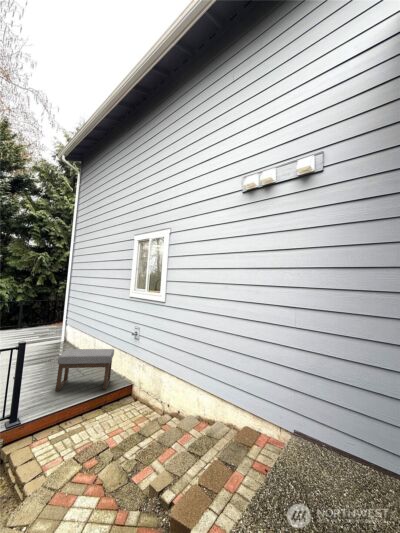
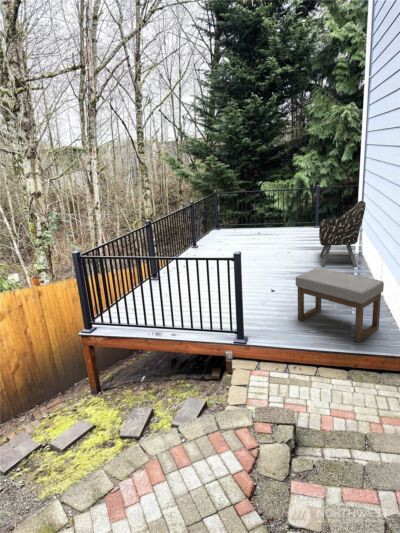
armchair: none [35,309,77,356] -> present [319,201,366,267]

